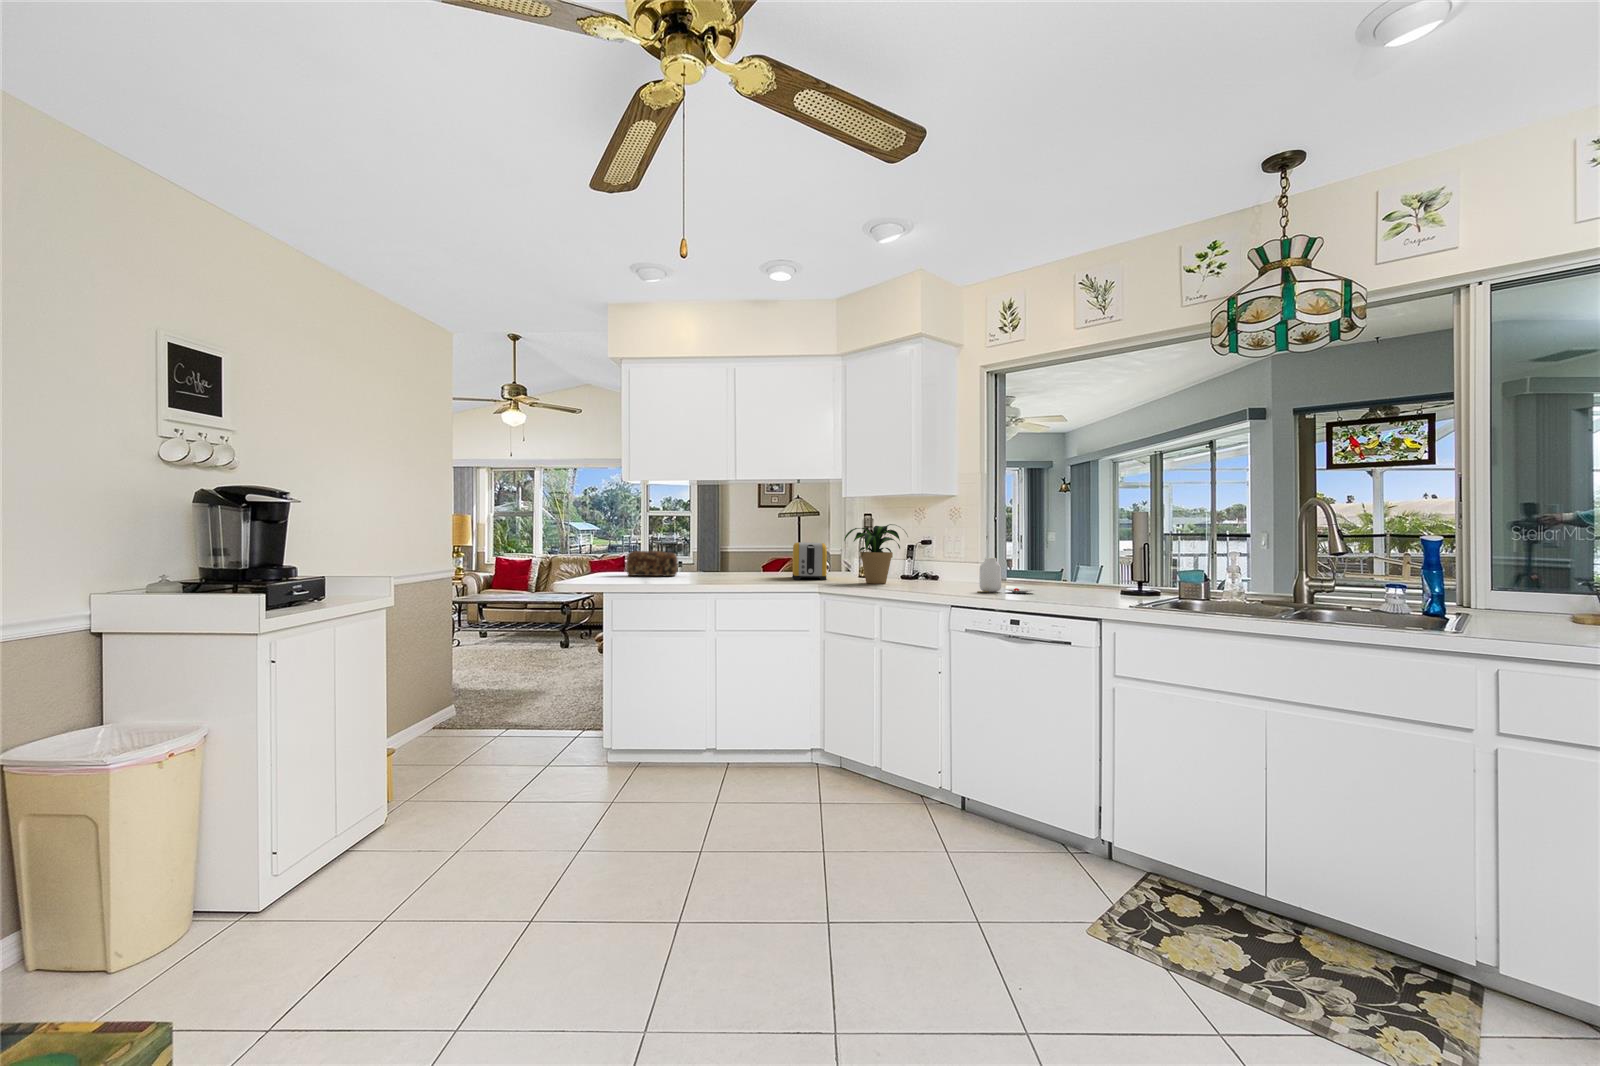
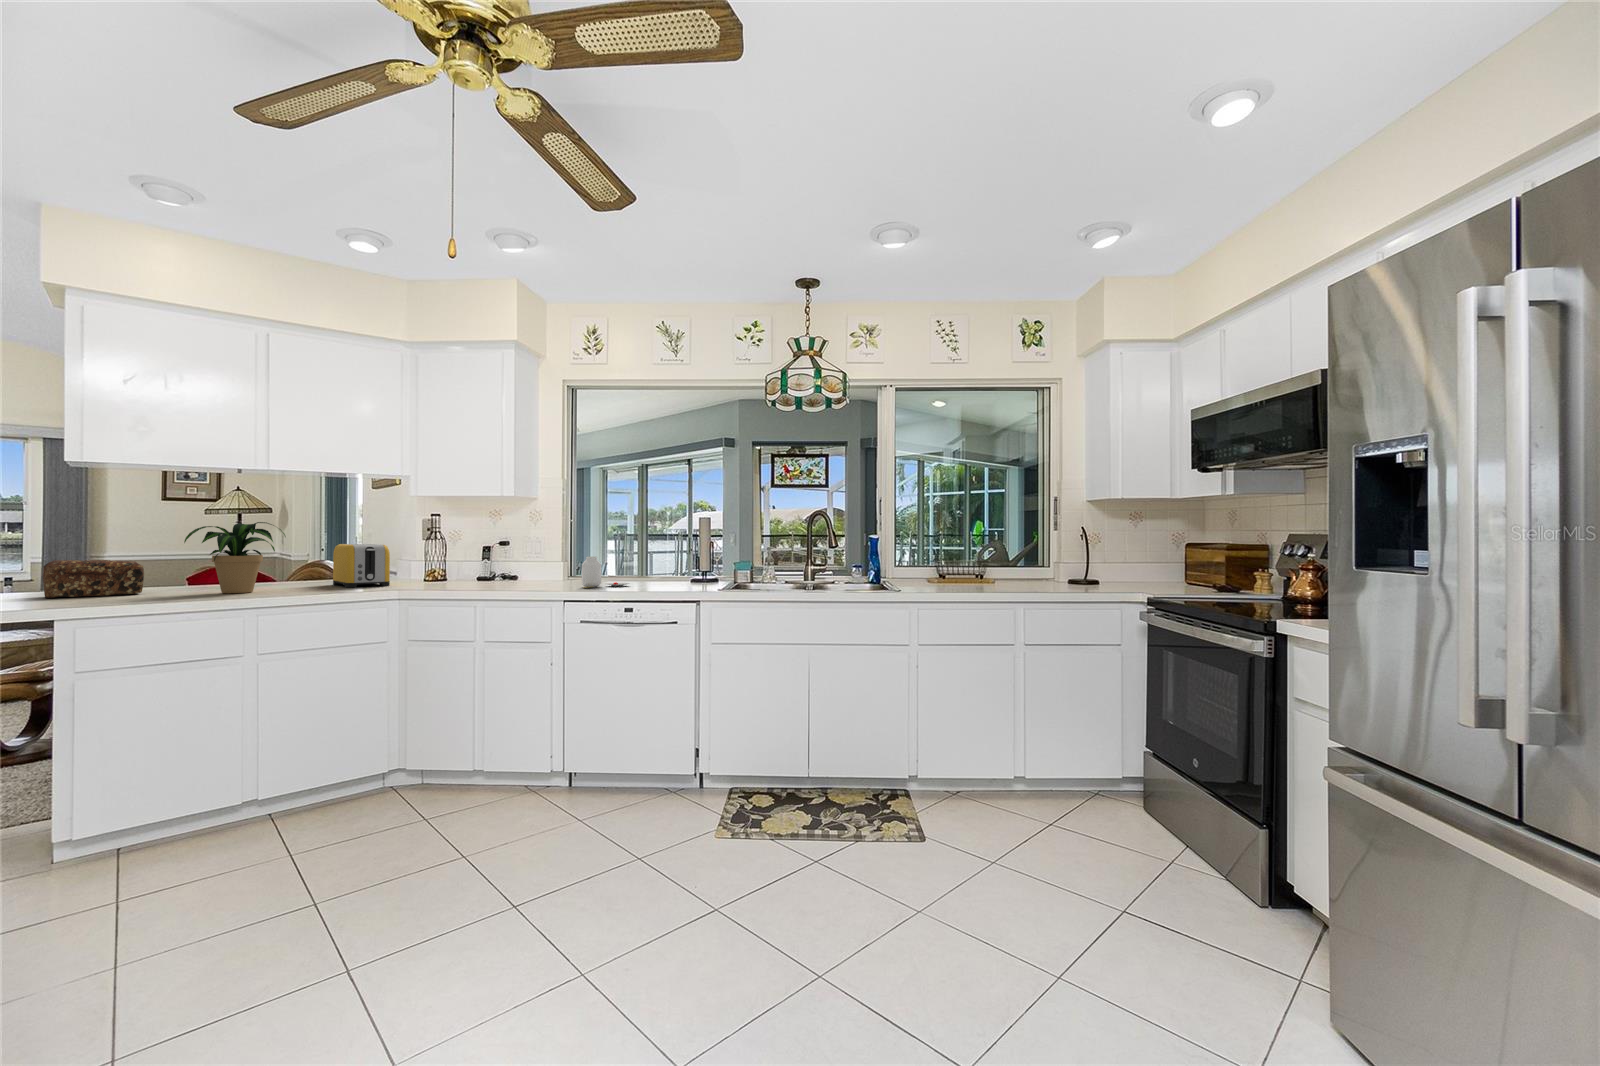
potted plant: present [844,524,907,584] -> present [184,522,286,593]

